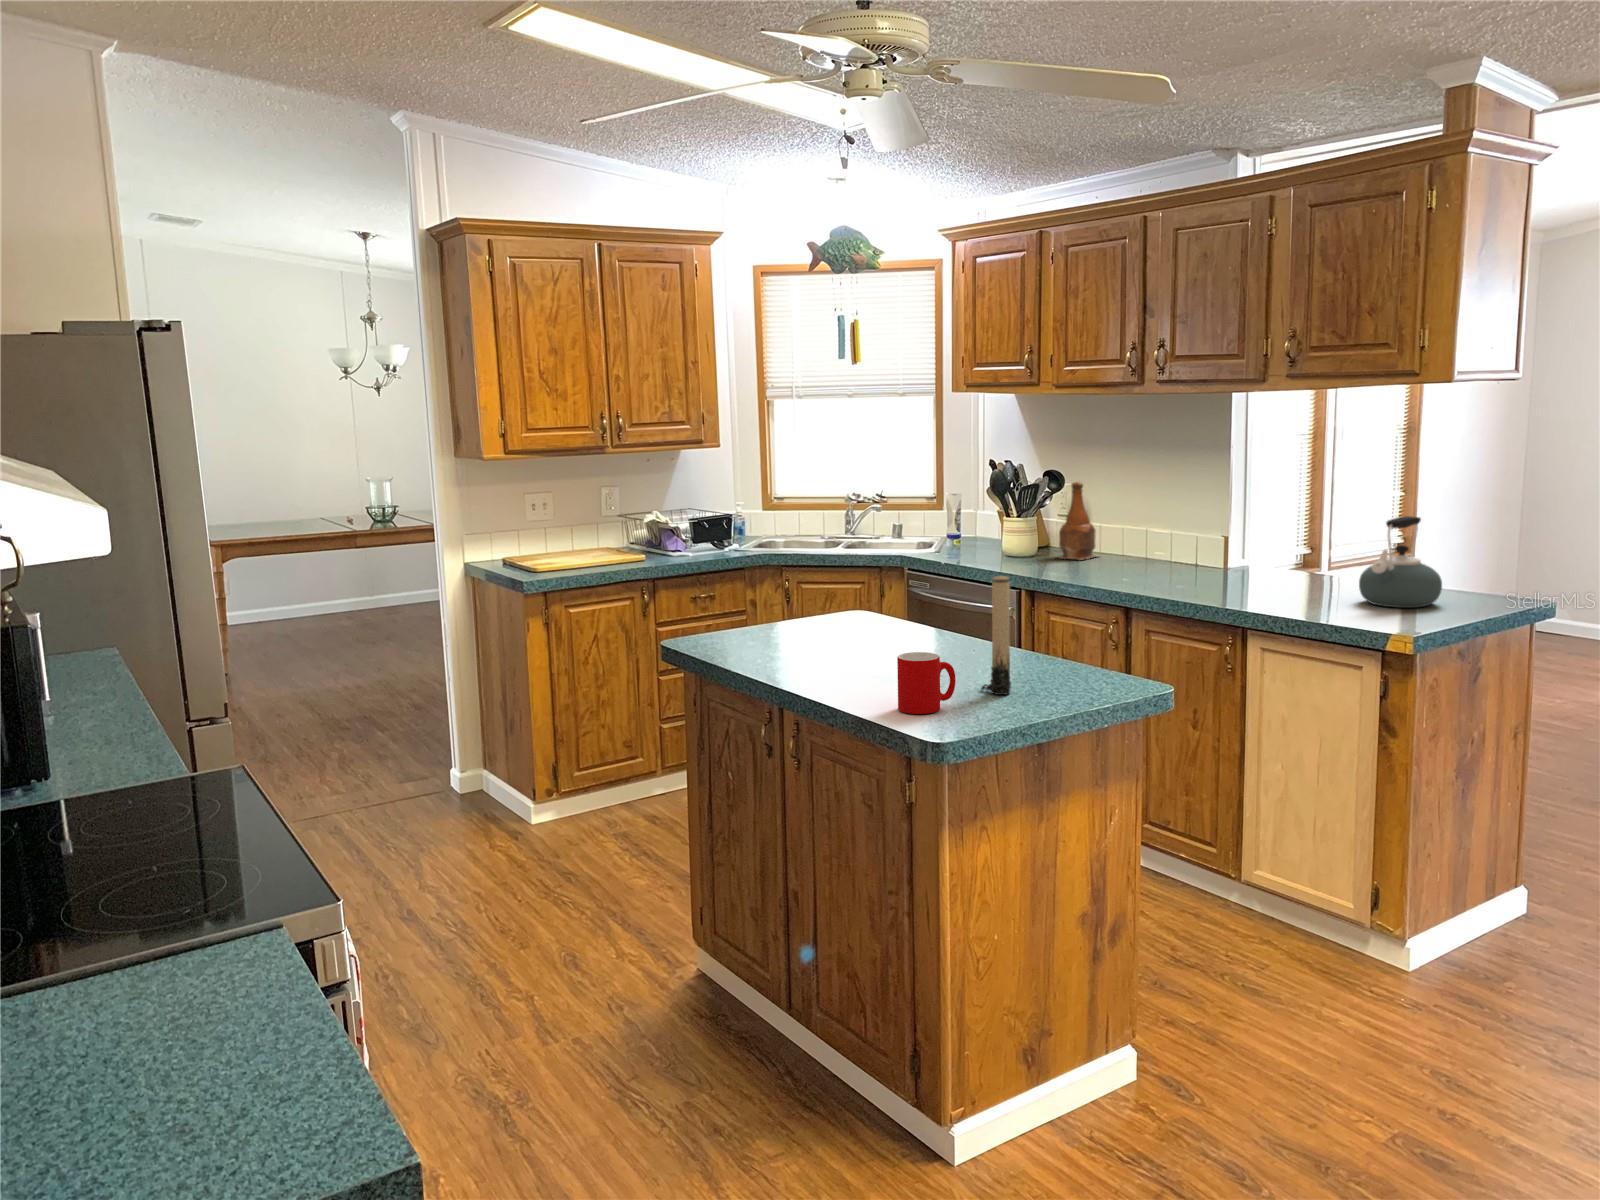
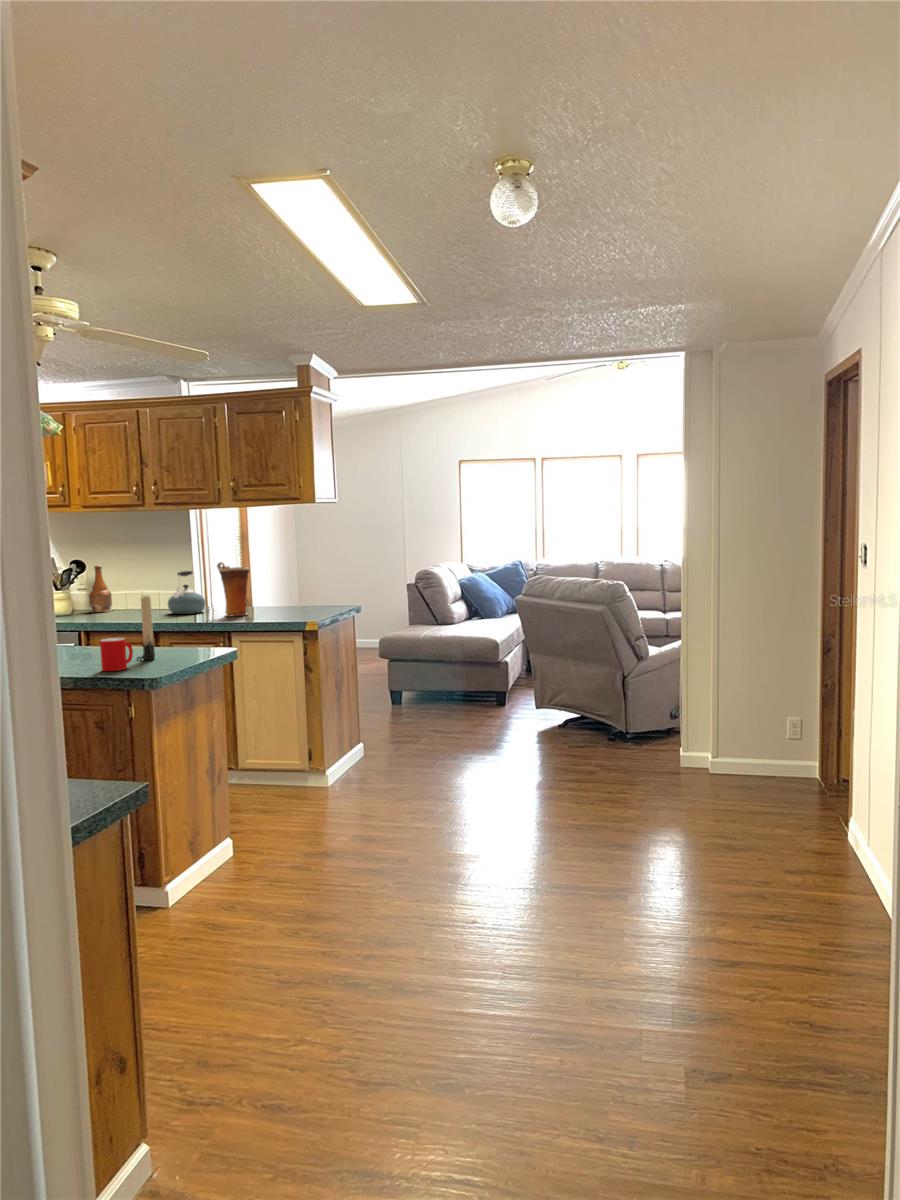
vase: none [1243,495,1306,600] -> present [217,562,250,616]
kettle: present [1359,516,1442,608] -> present [168,571,205,614]

